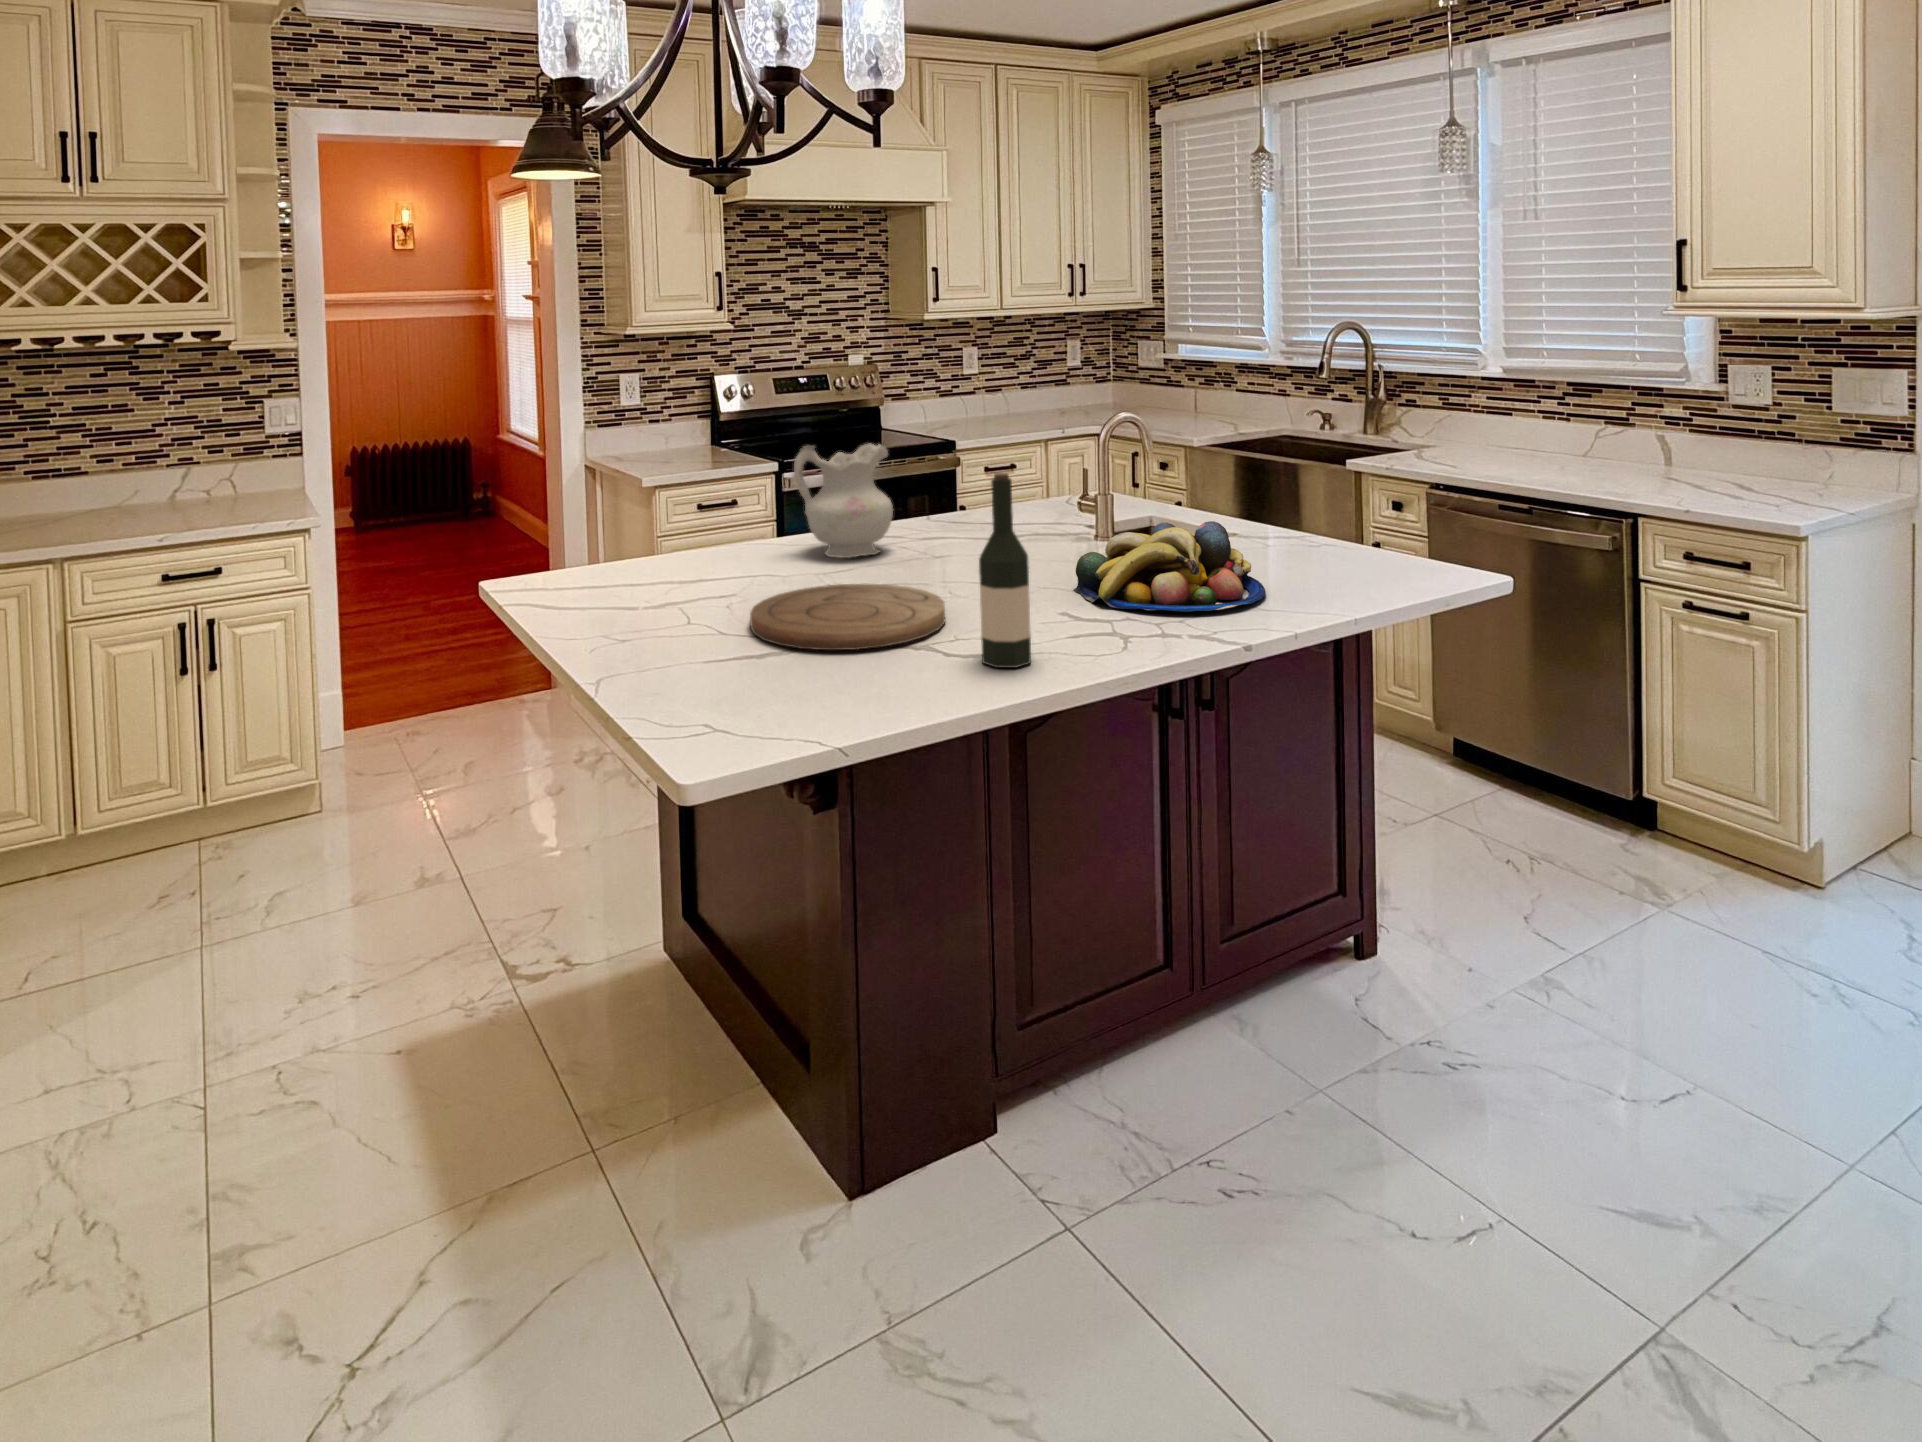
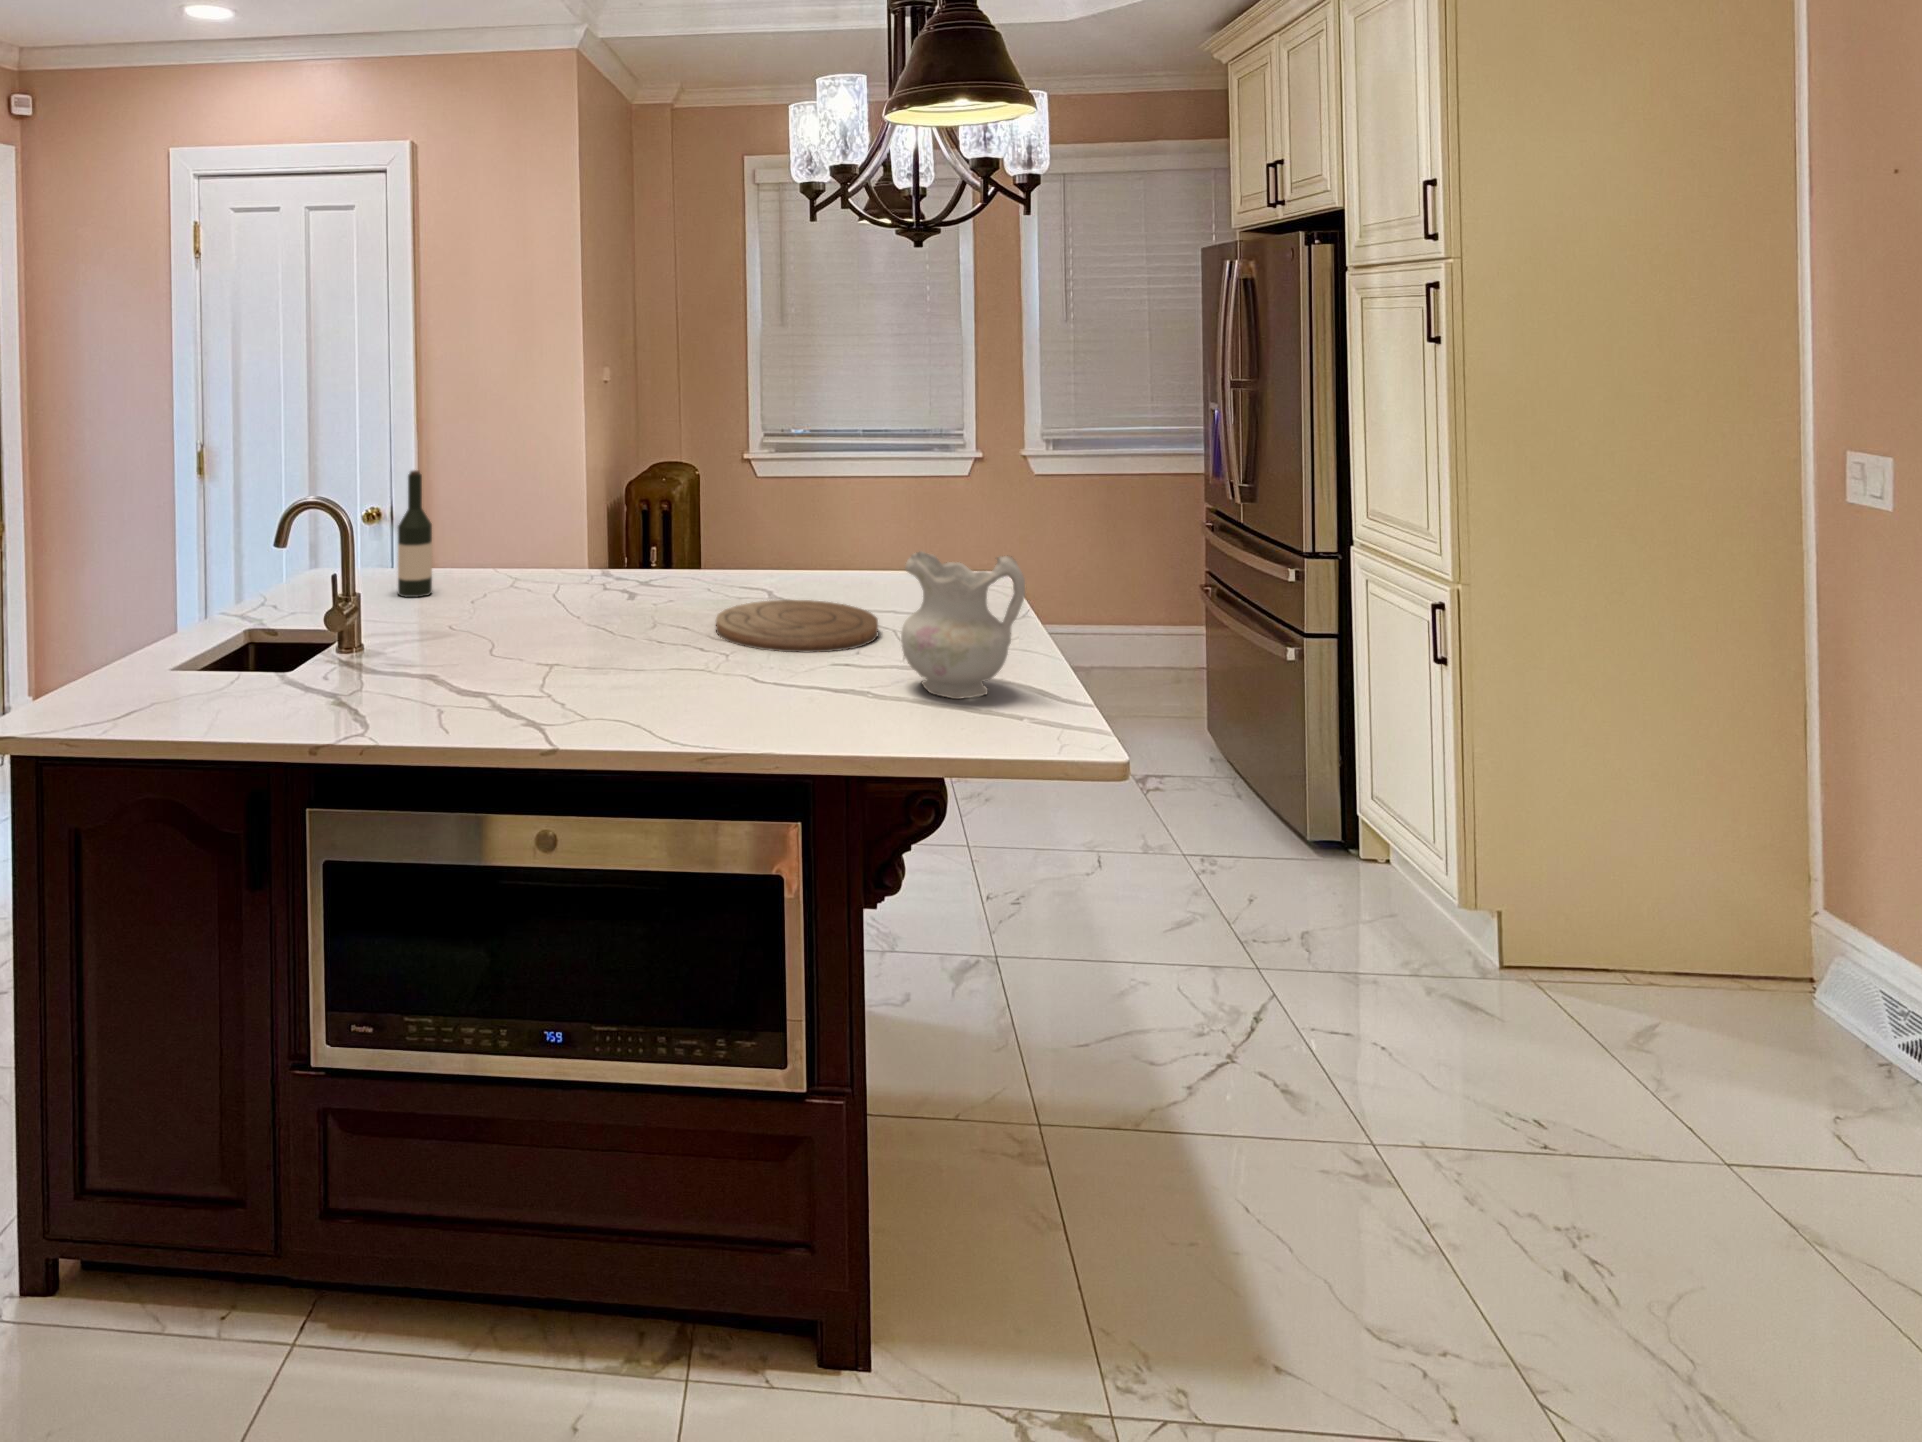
ceramic pitcher: present [794,443,893,558] -> present [901,552,1025,699]
wine bottle: present [979,473,1031,668] -> present [398,470,432,597]
fruit bowl: present [1074,521,1266,612] -> none [460,549,615,622]

